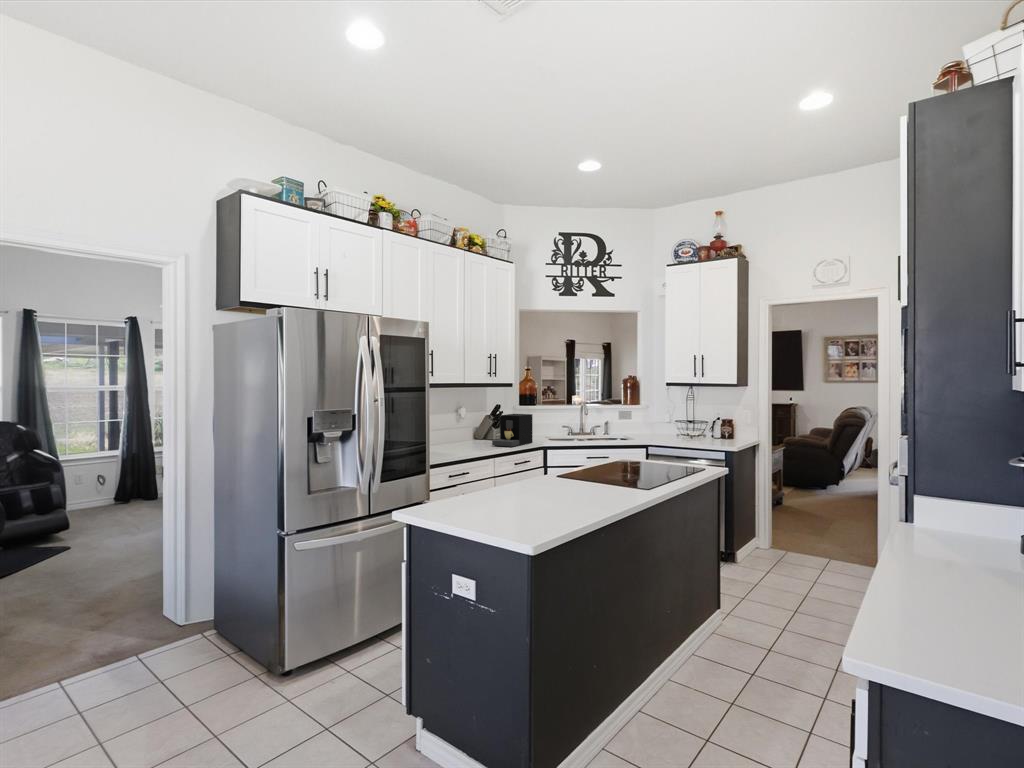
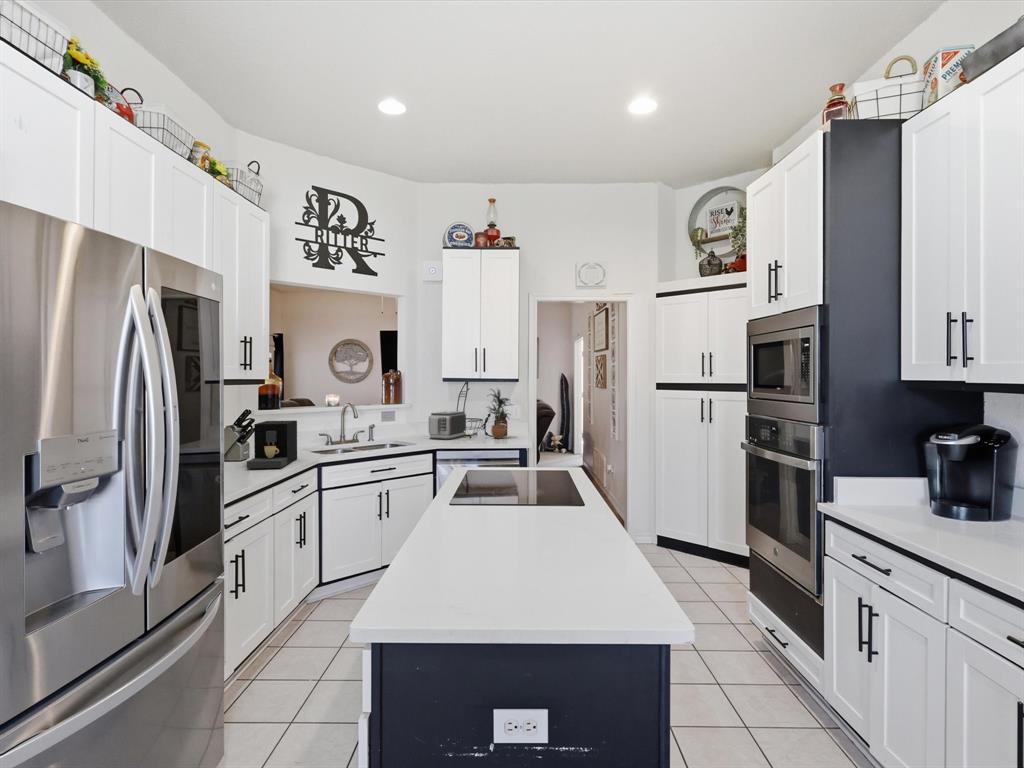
potted plant: none [706,392,735,440] -> present [489,390,511,438]
toaster: none [656,413,695,438] -> present [429,411,466,440]

